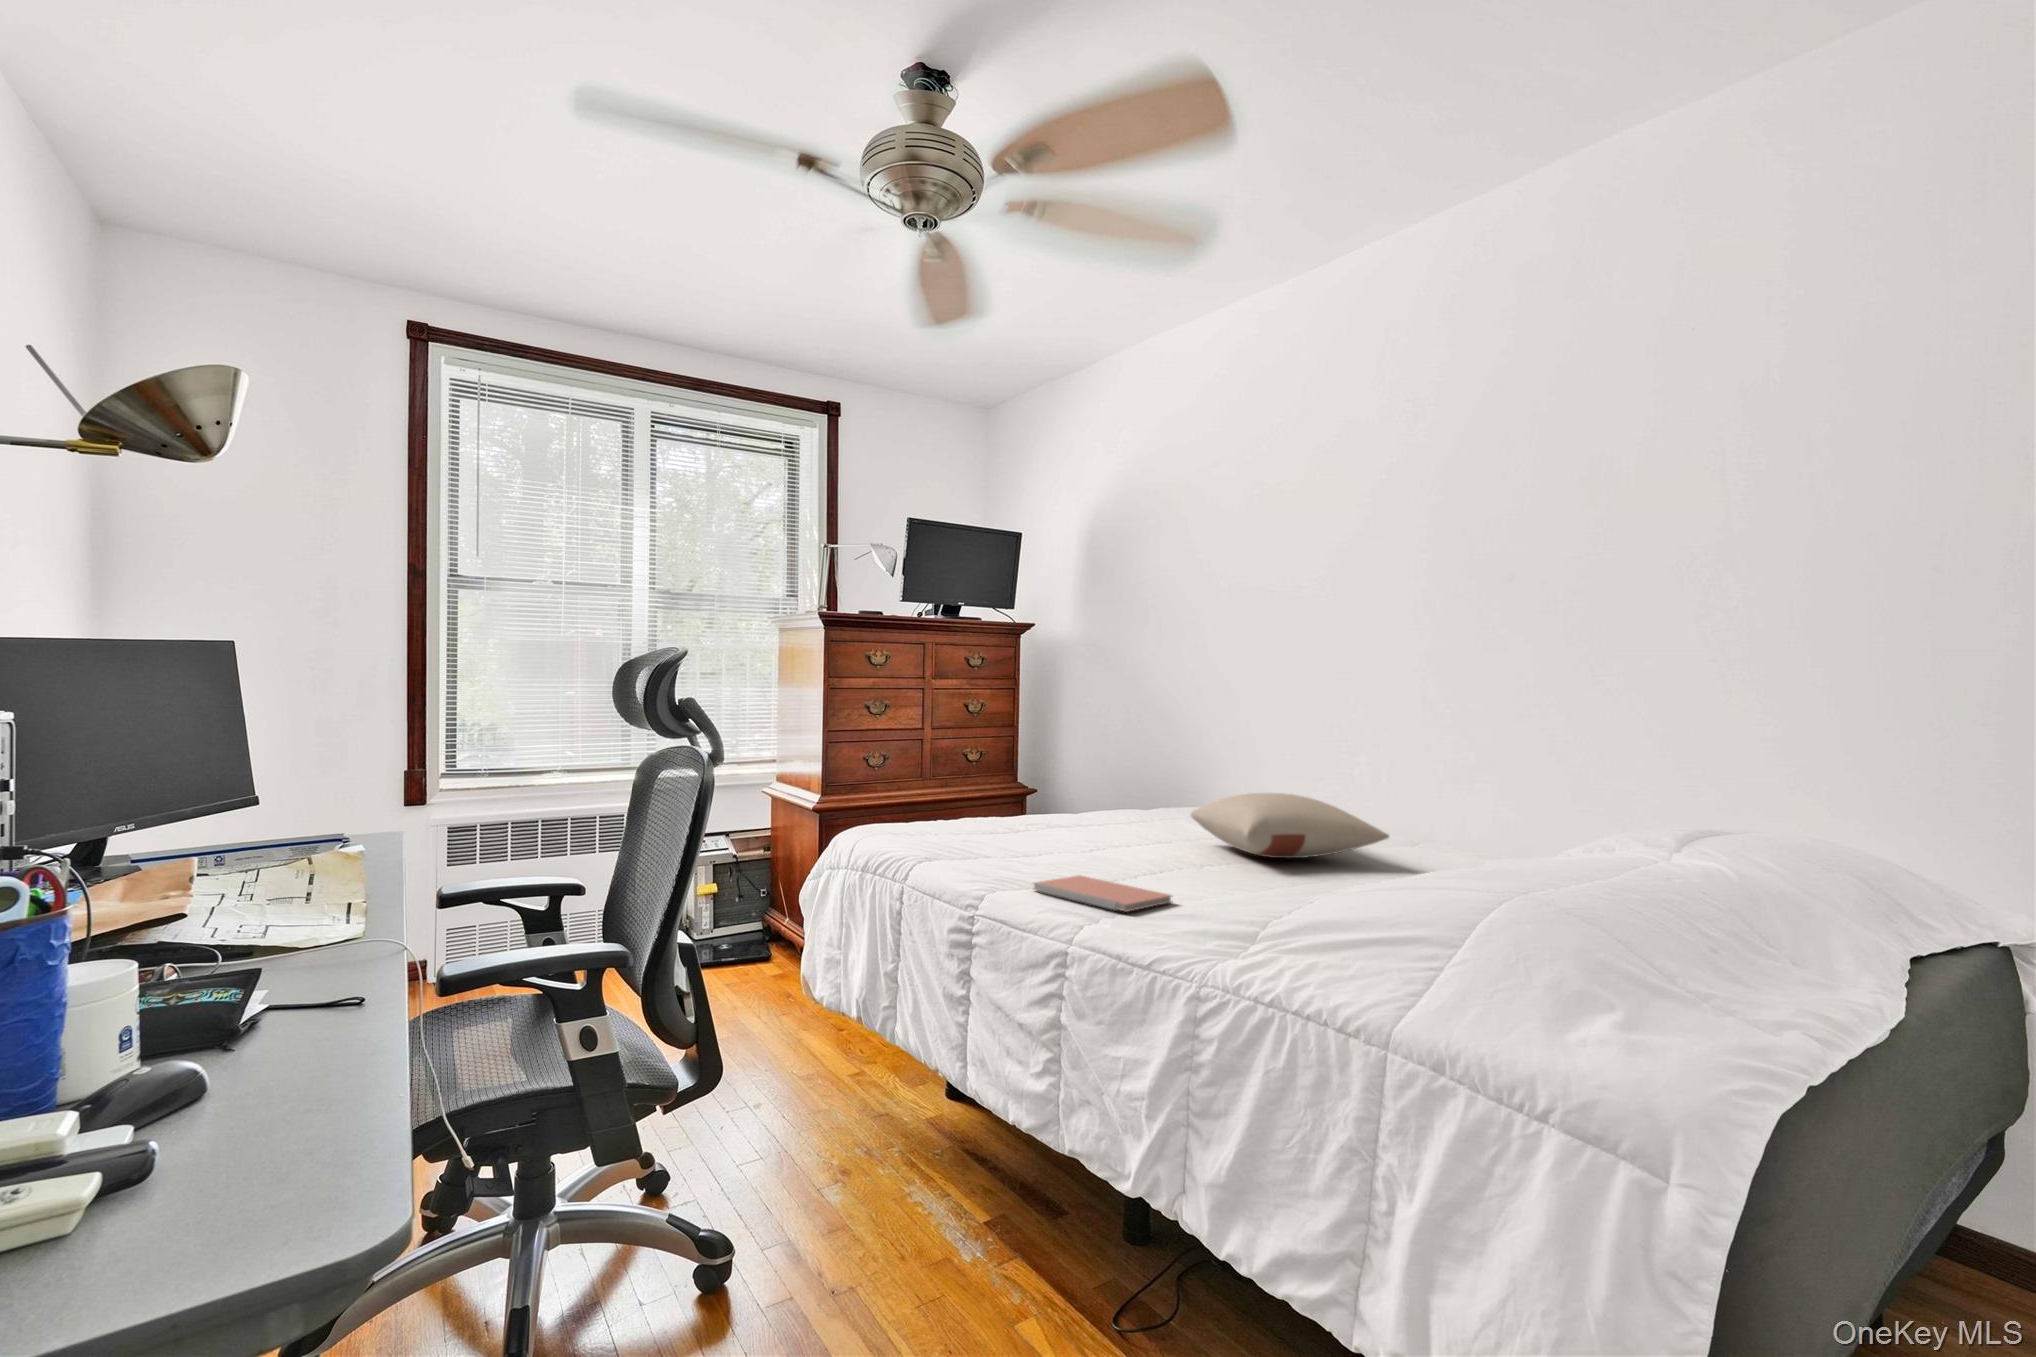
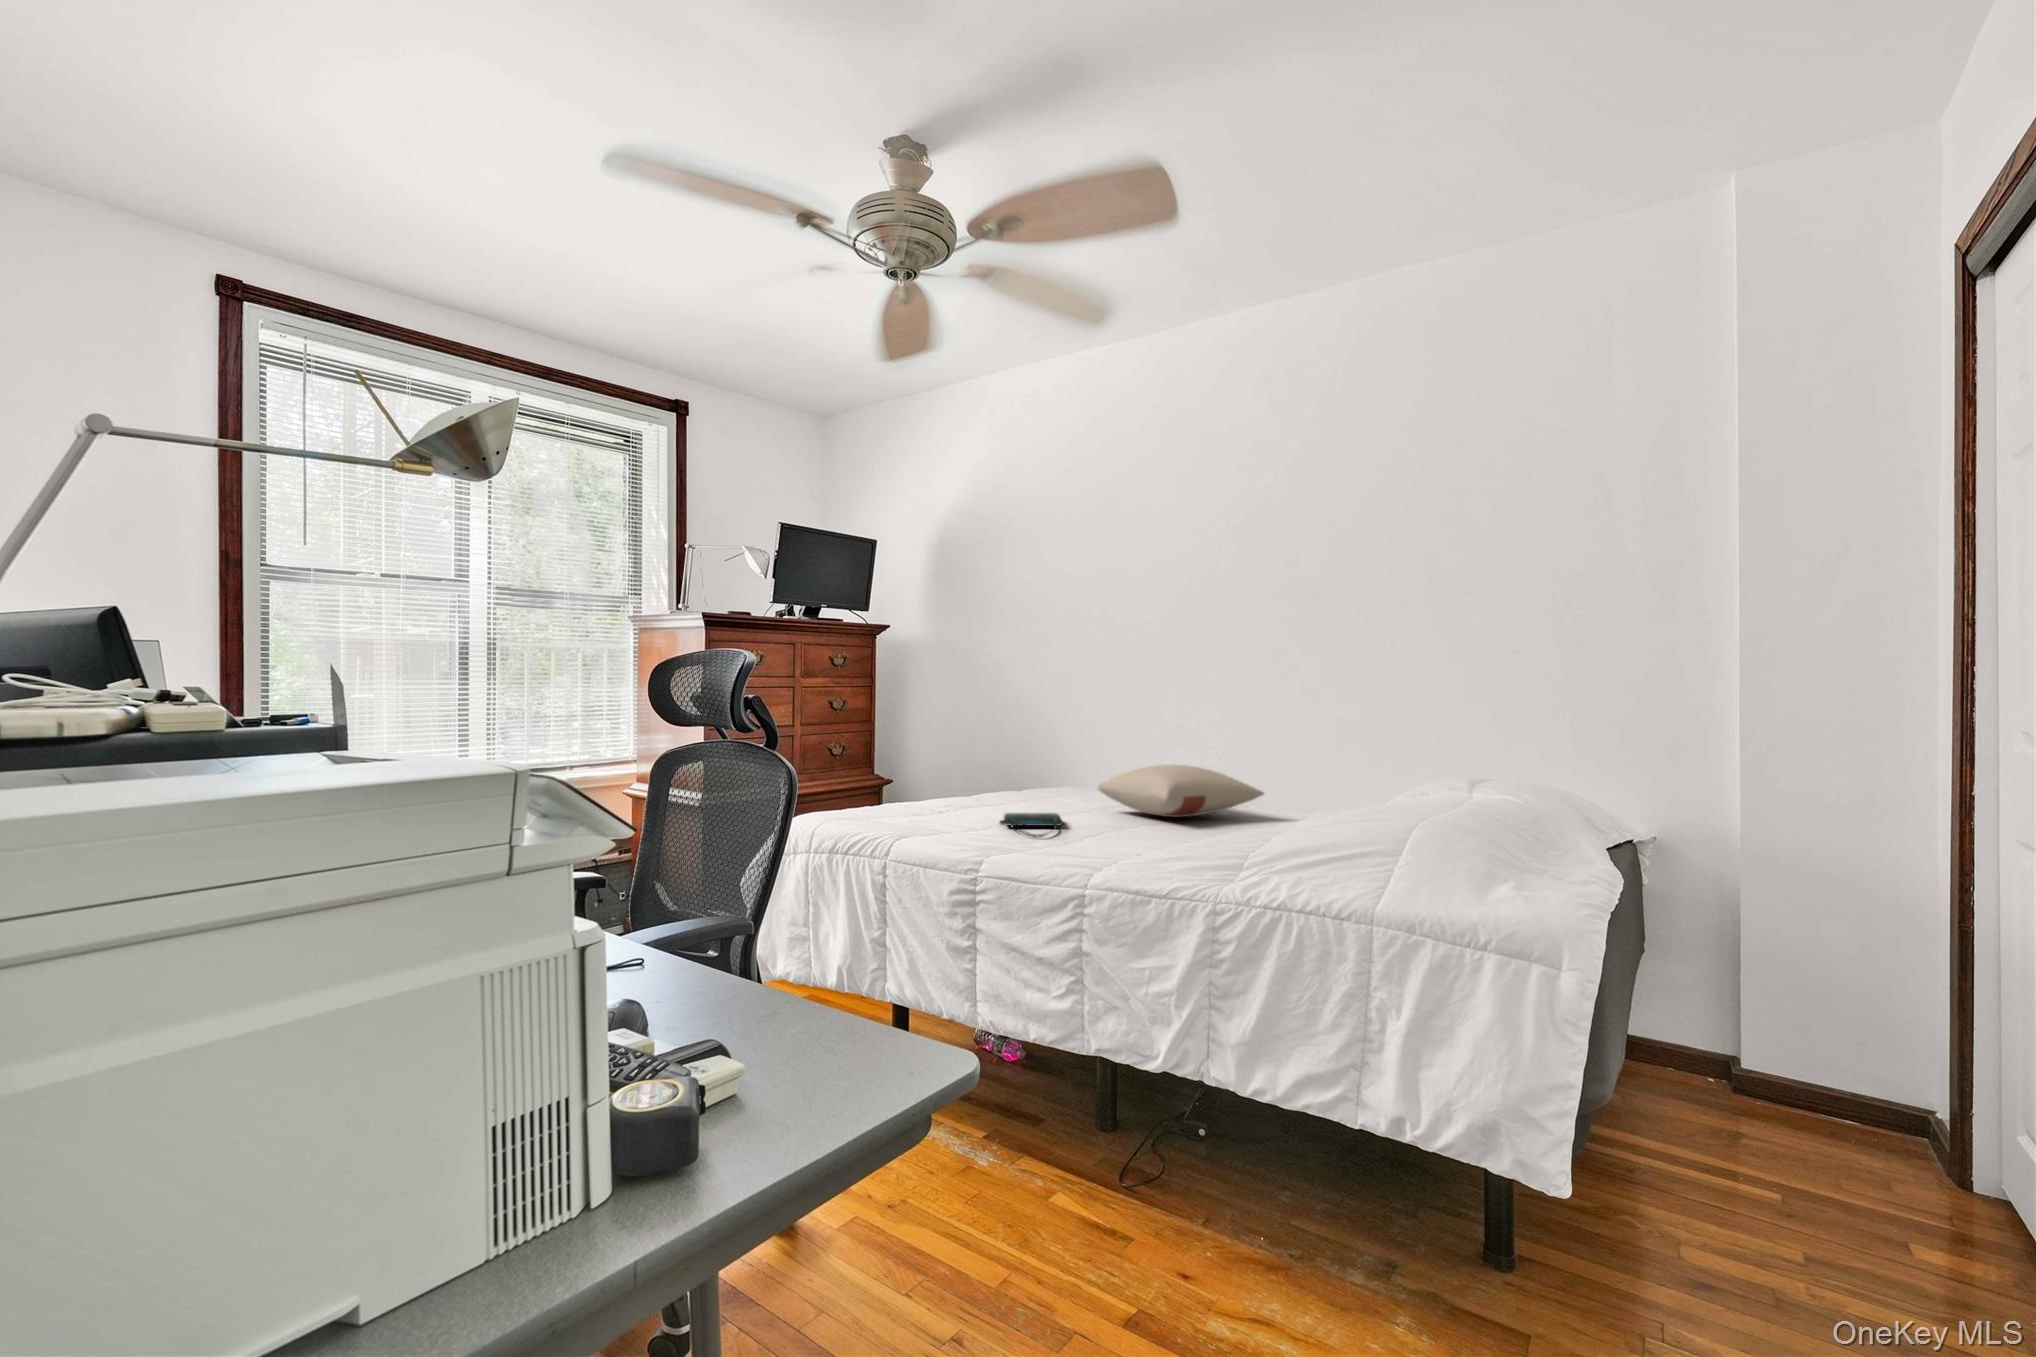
tote bag: none [1047,838,1129,872] -> present [1000,813,1064,837]
notebook: present [1034,875,1171,912] -> none [1025,839,1143,860]

